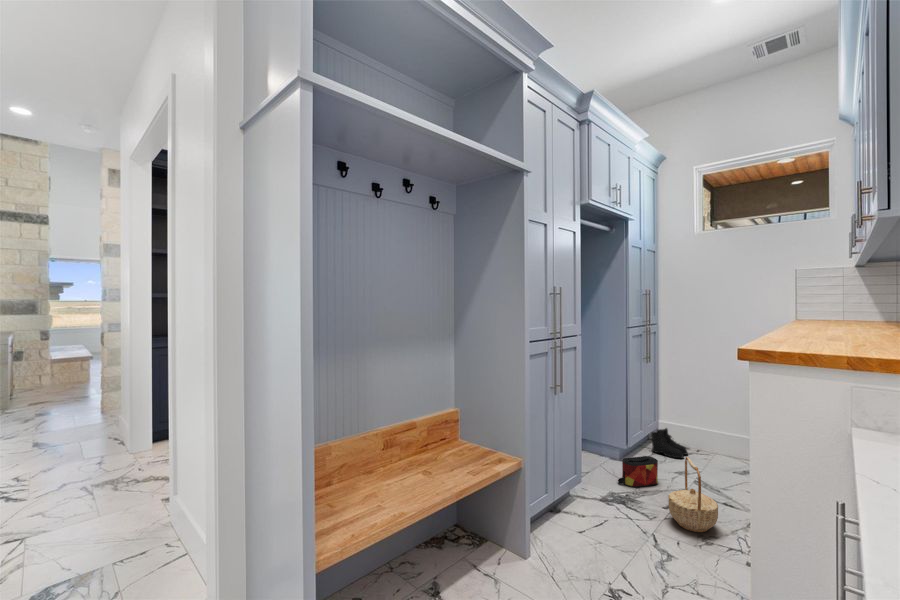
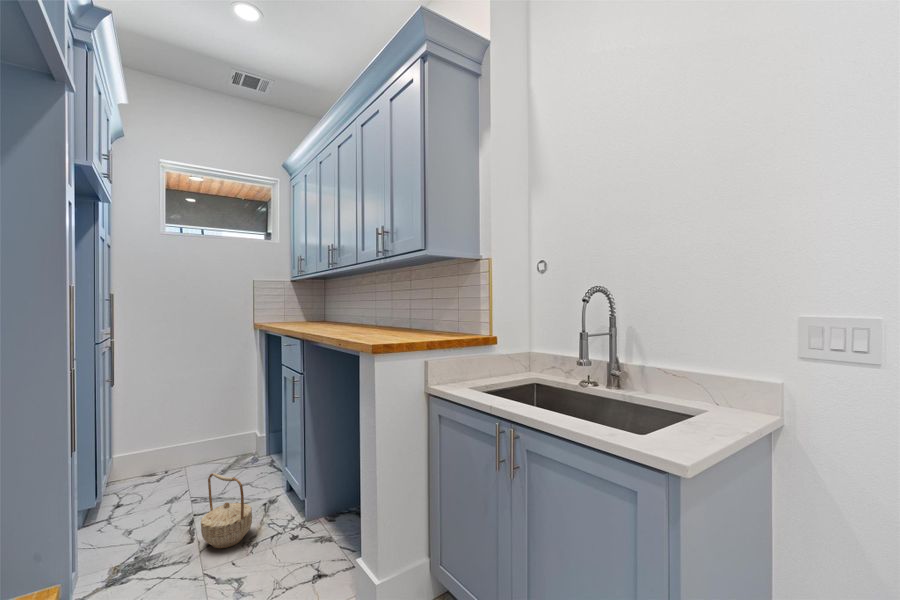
boots: present [651,428,688,458] -> none [113,461,160,496]
bag: present [618,456,658,487] -> none [110,497,158,552]

